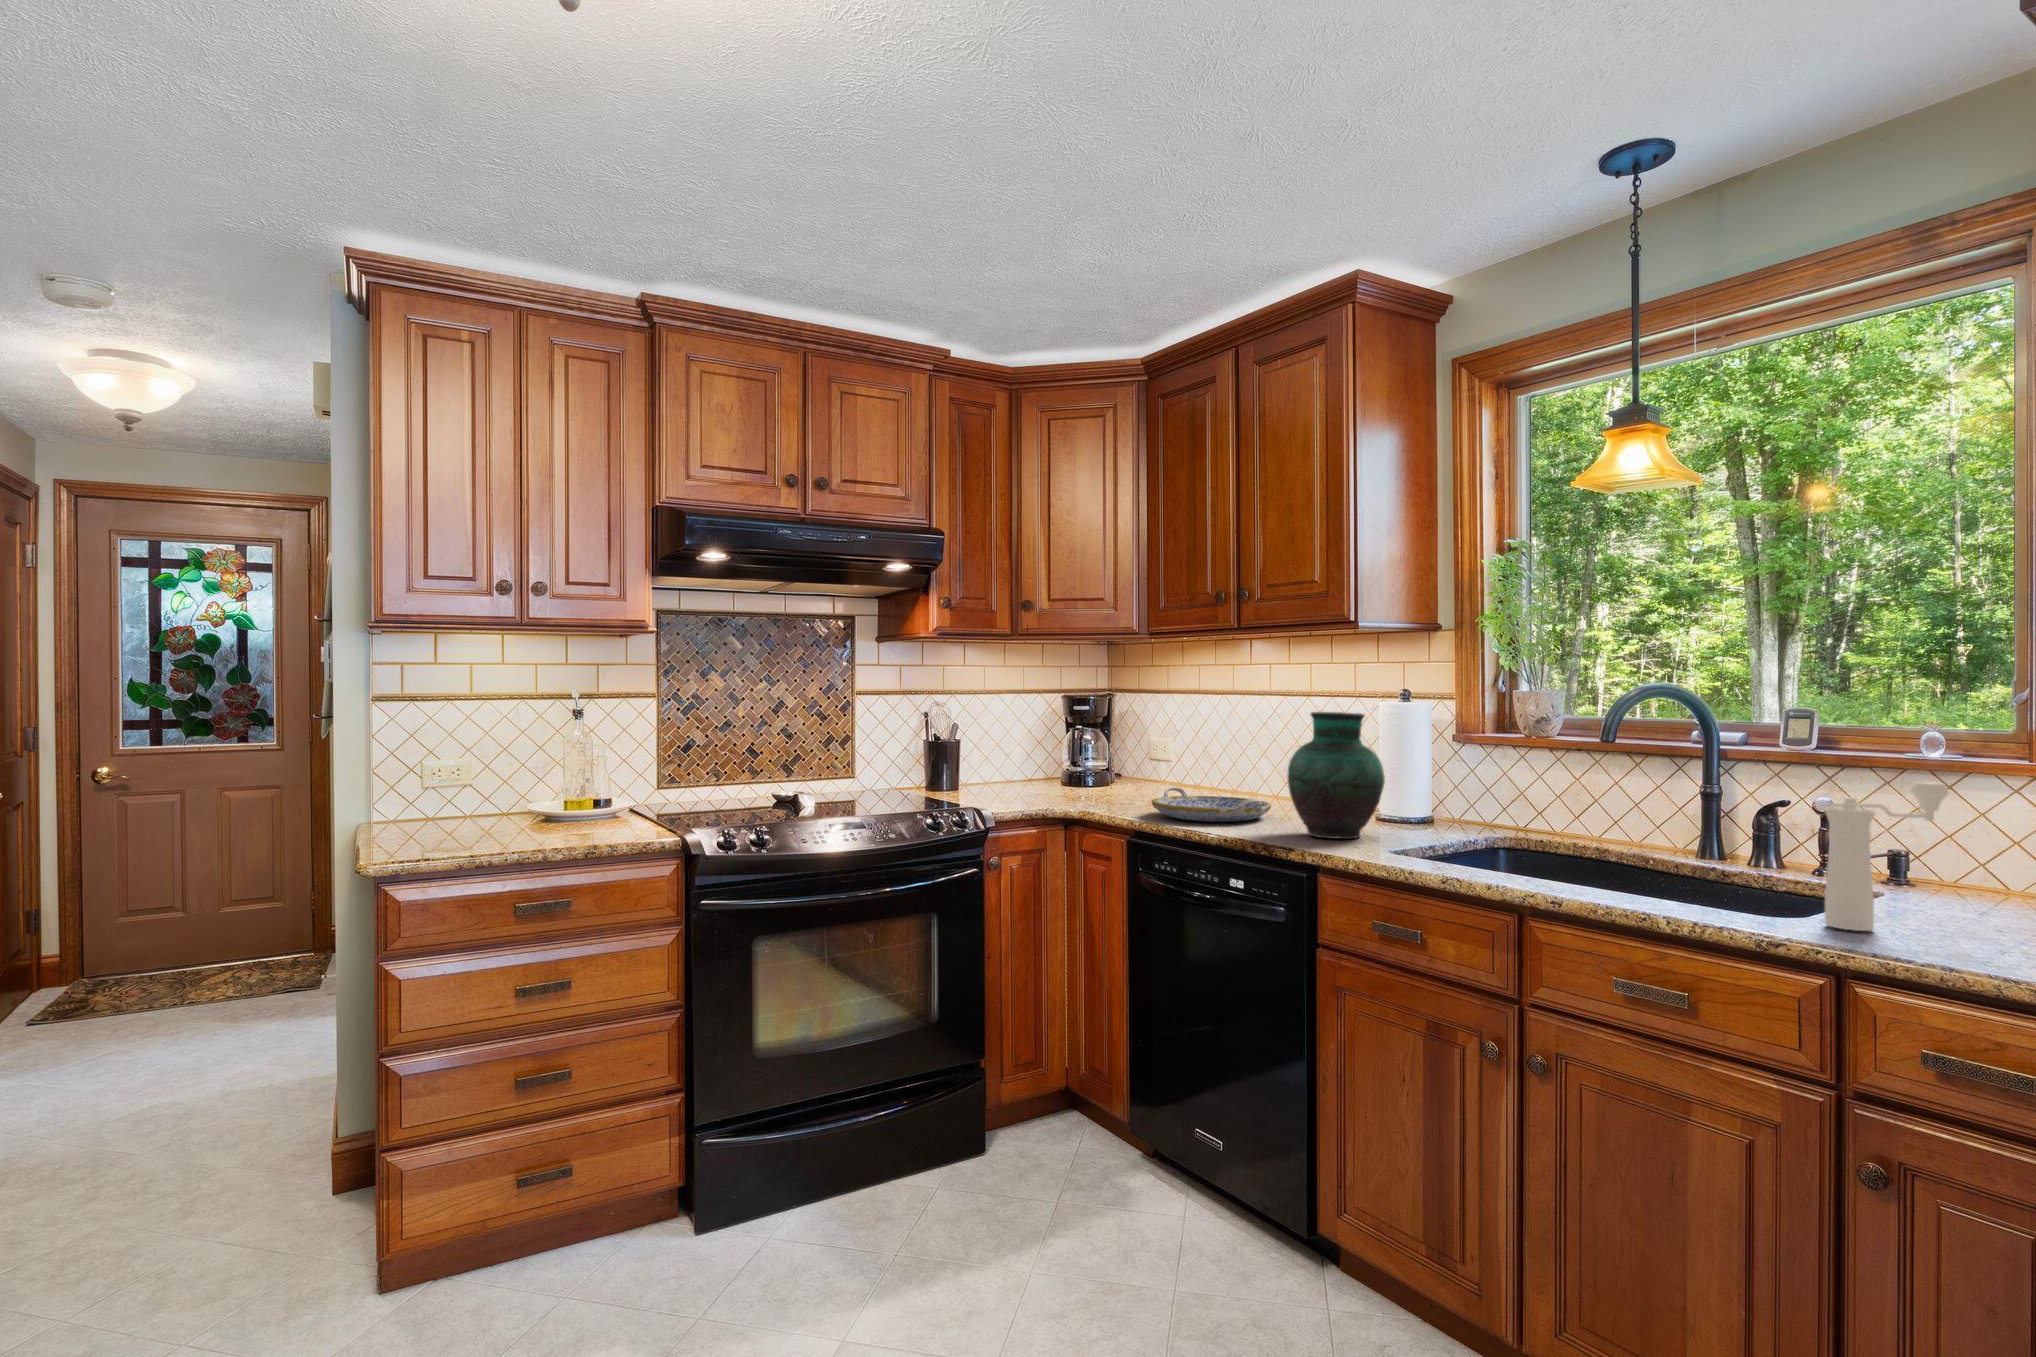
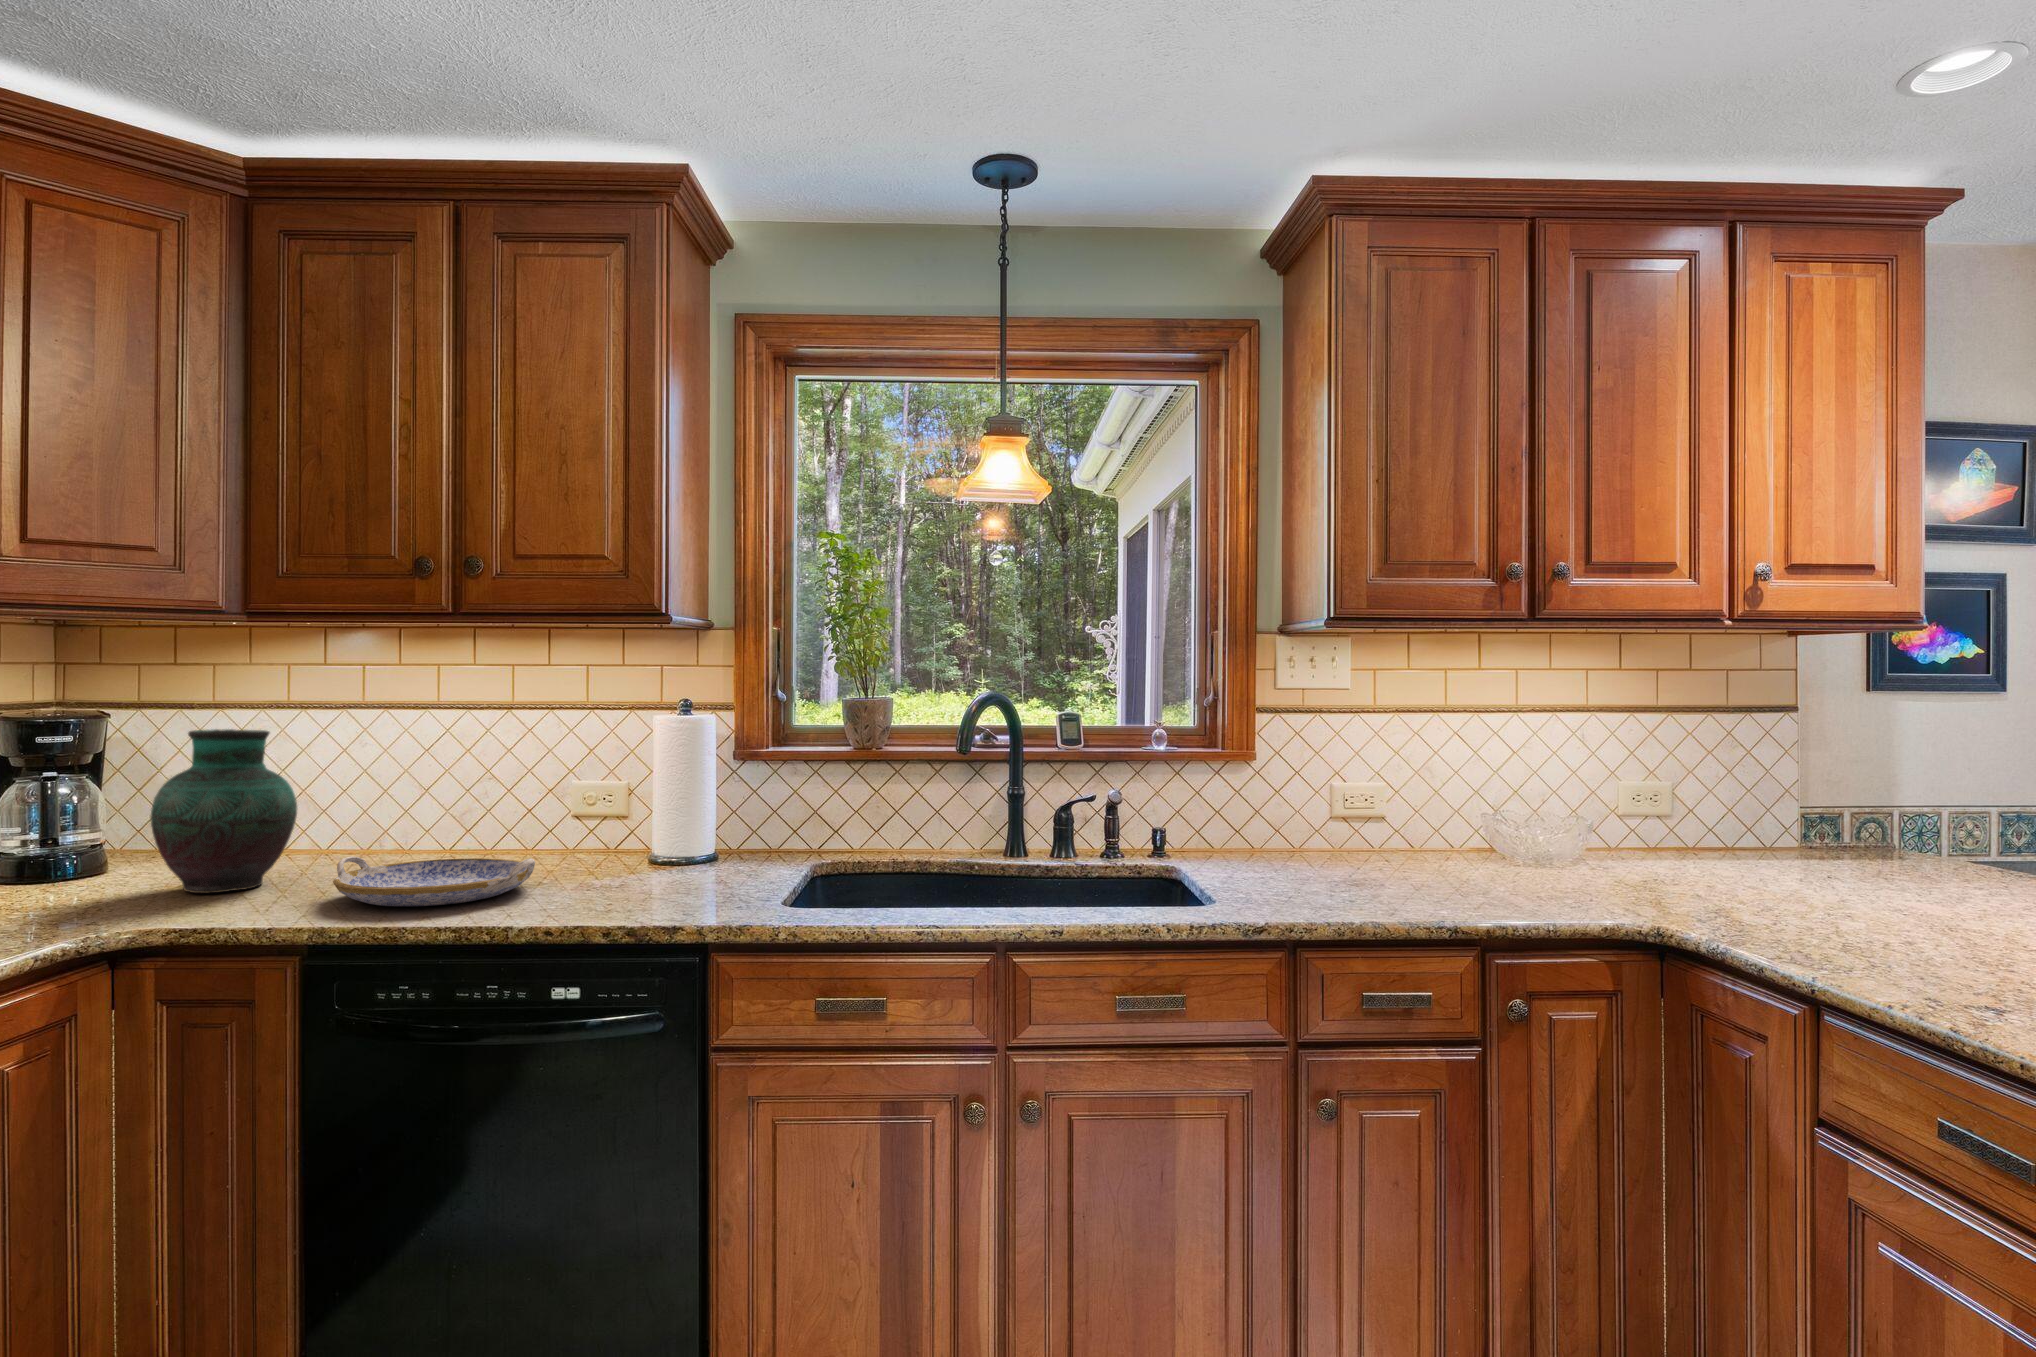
vase: present [1287,712,1385,839] -> present [151,729,297,893]
pepper mill: present [1825,782,1949,931] -> none [1250,777,1302,908]

